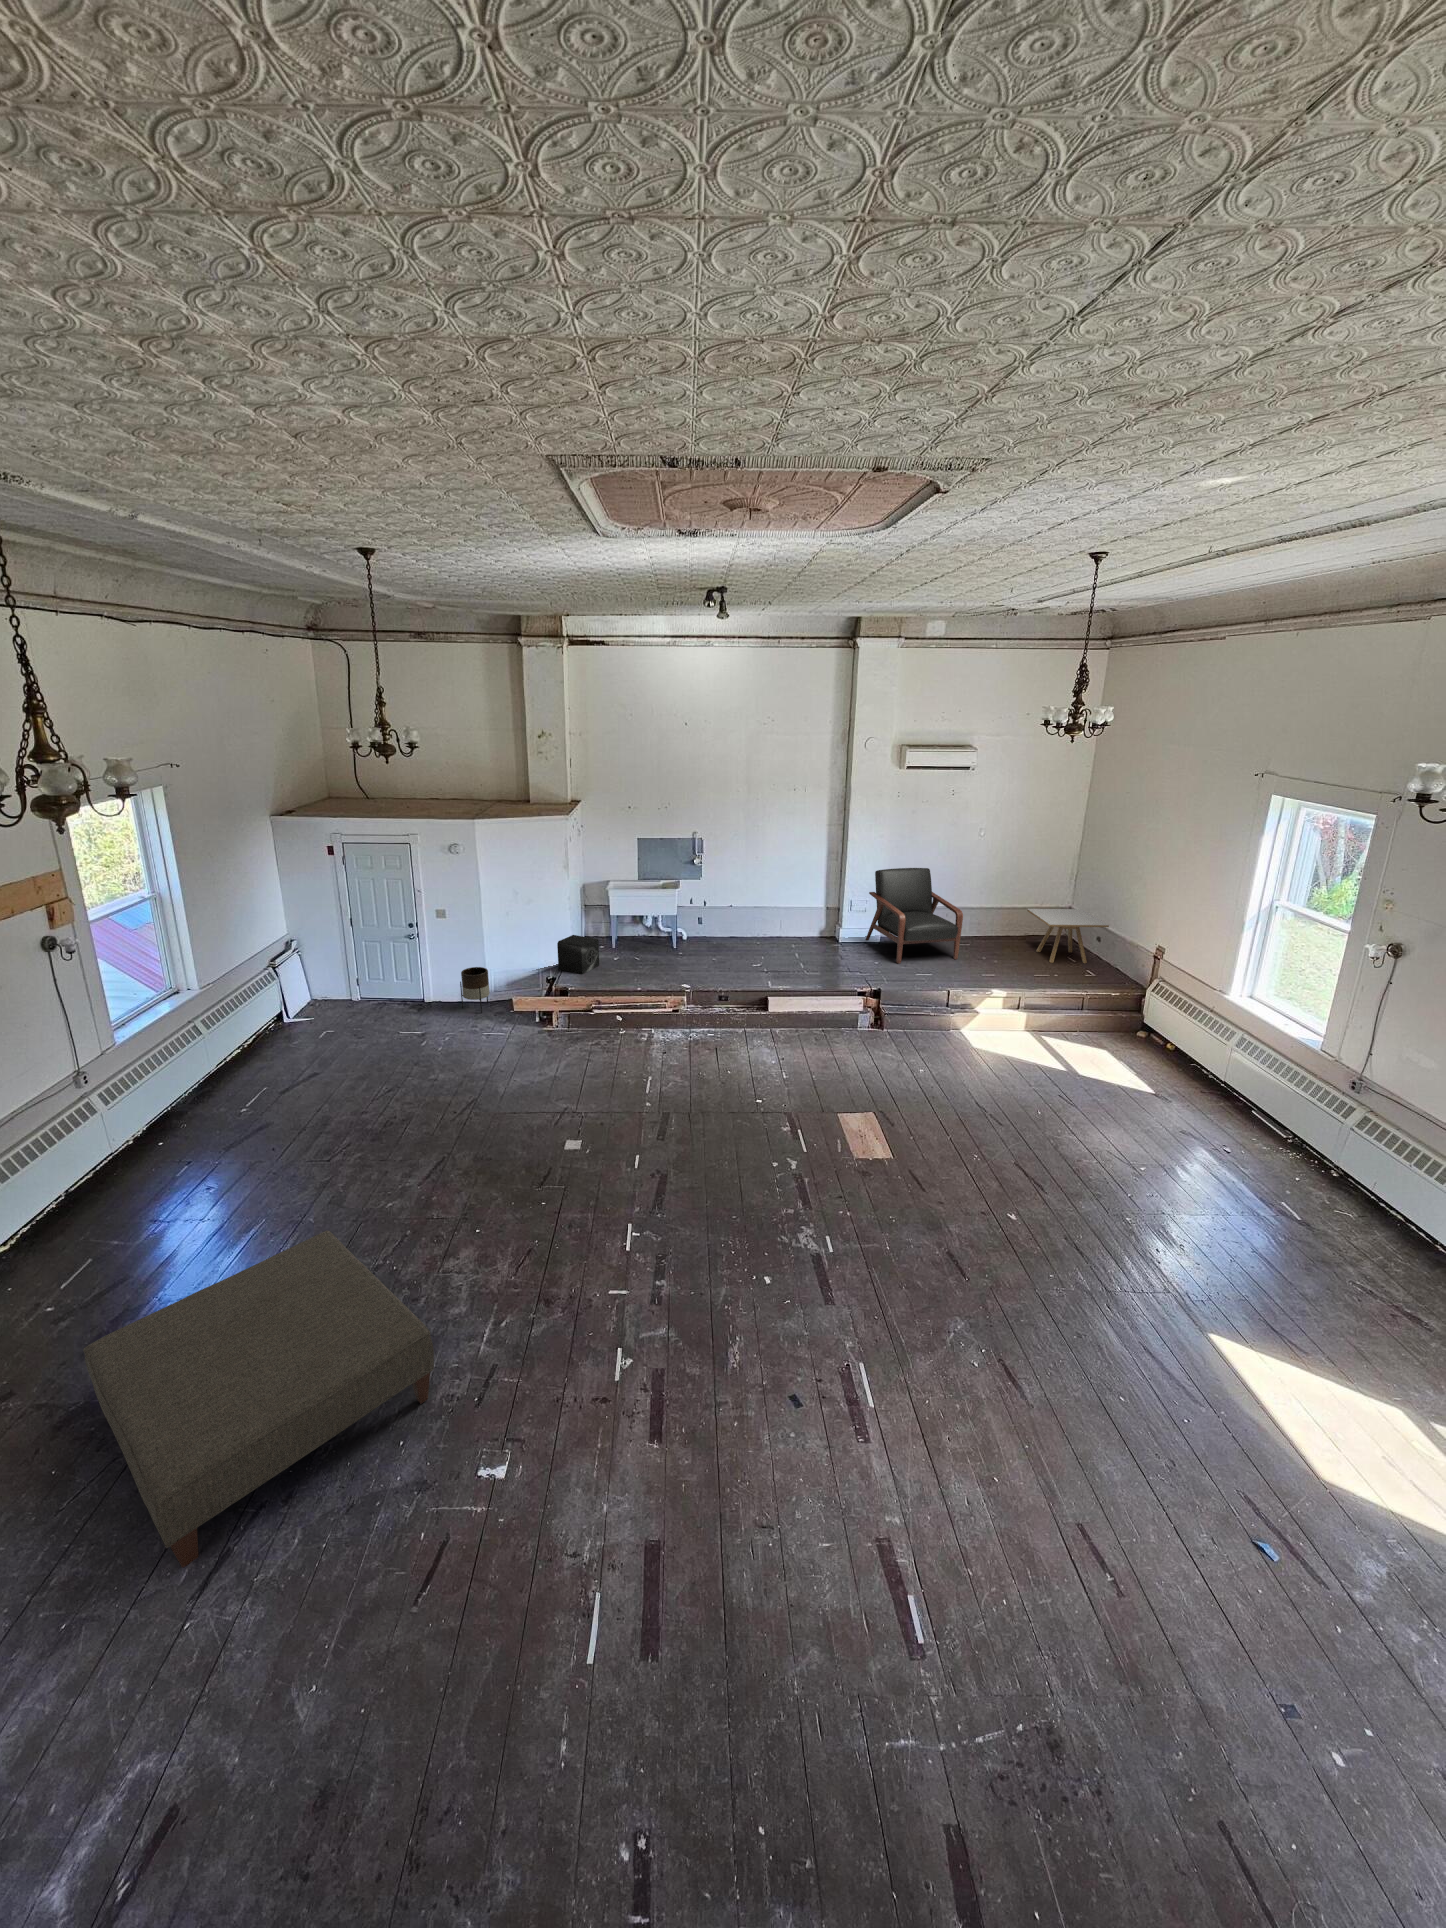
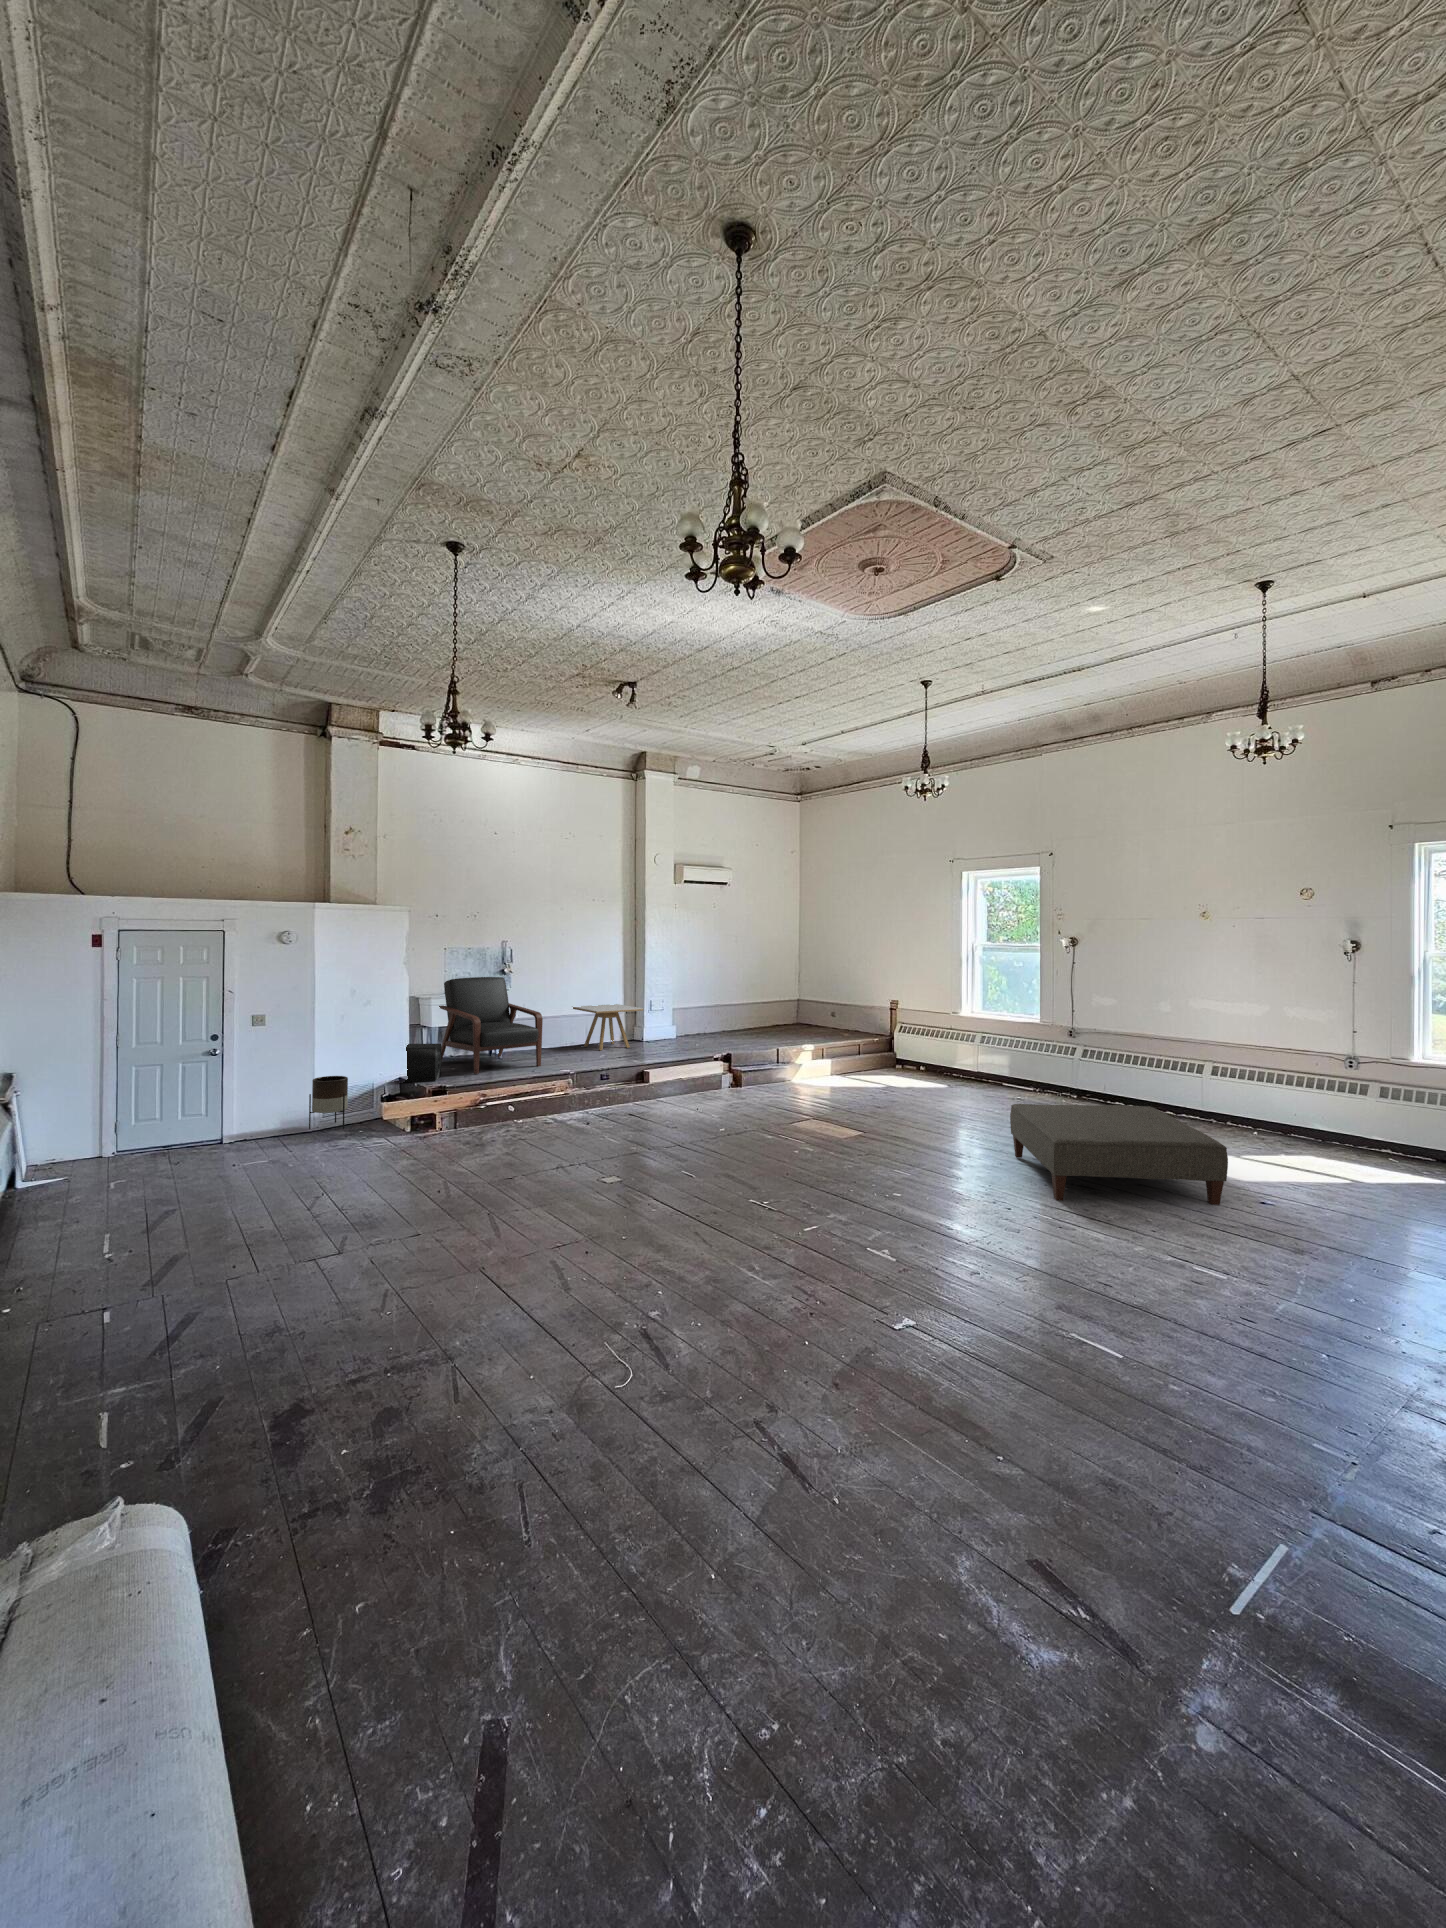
chair: present [865,868,963,964] -> present [439,977,543,1074]
side table: present [1027,909,1109,963] -> present [573,1004,643,1050]
ottoman: present [83,1231,434,1568] -> present [1010,1104,1228,1205]

